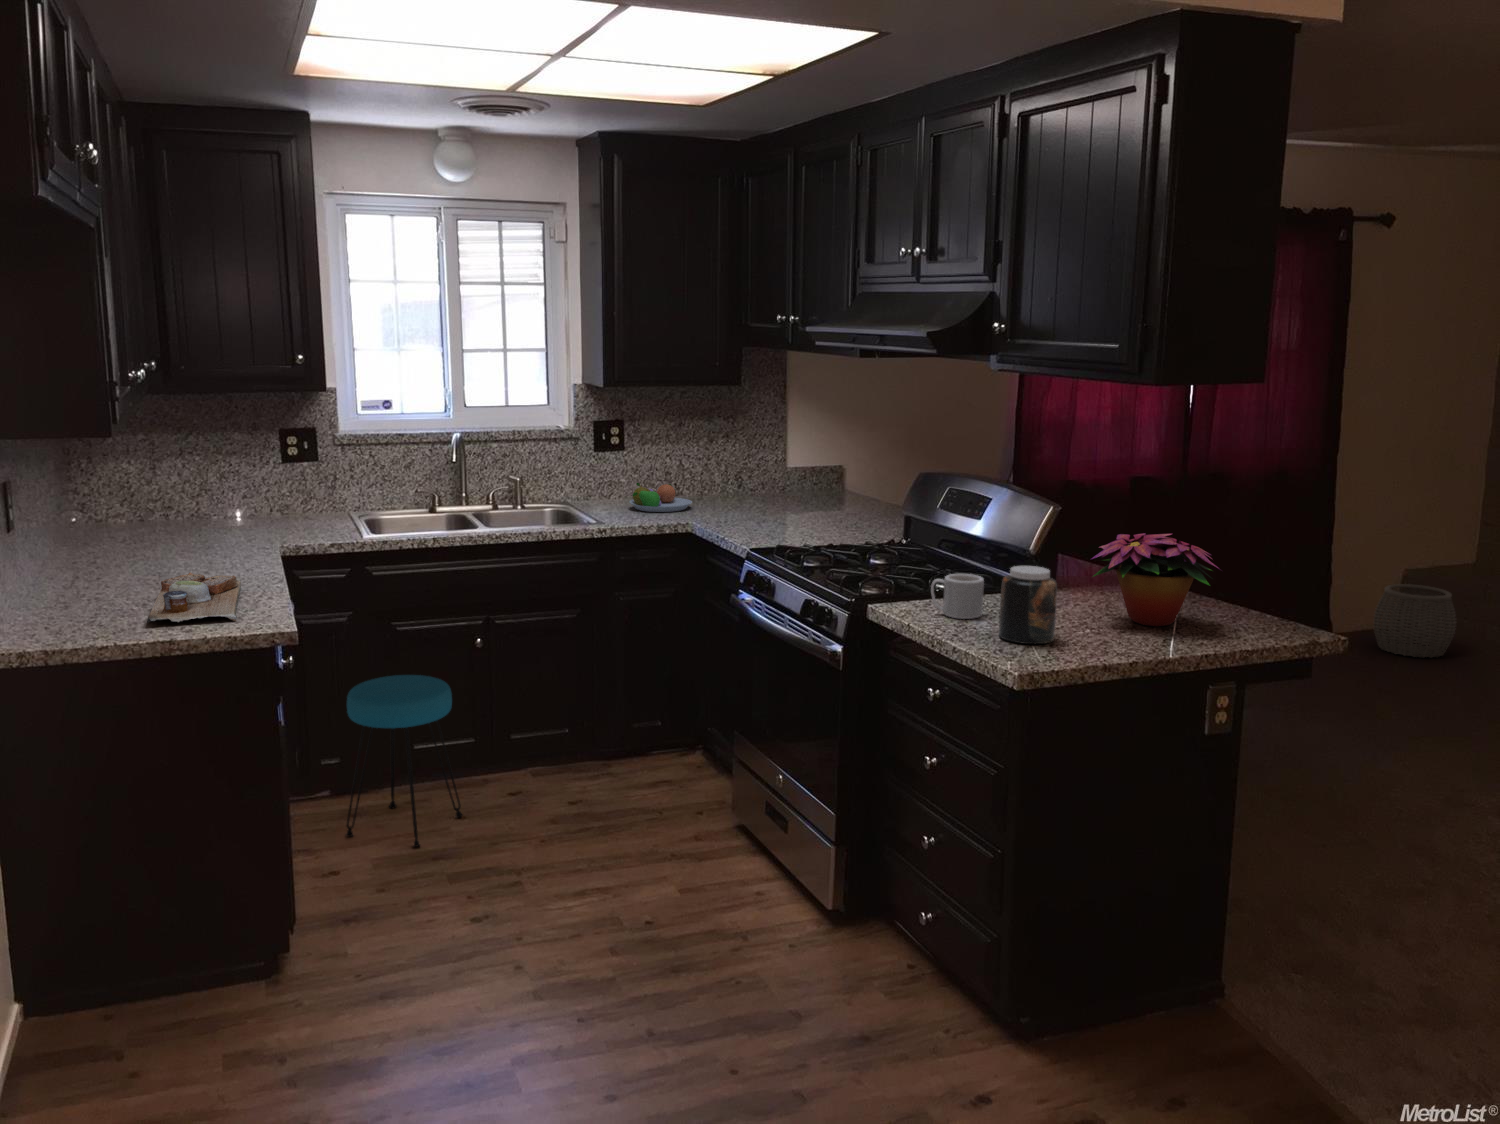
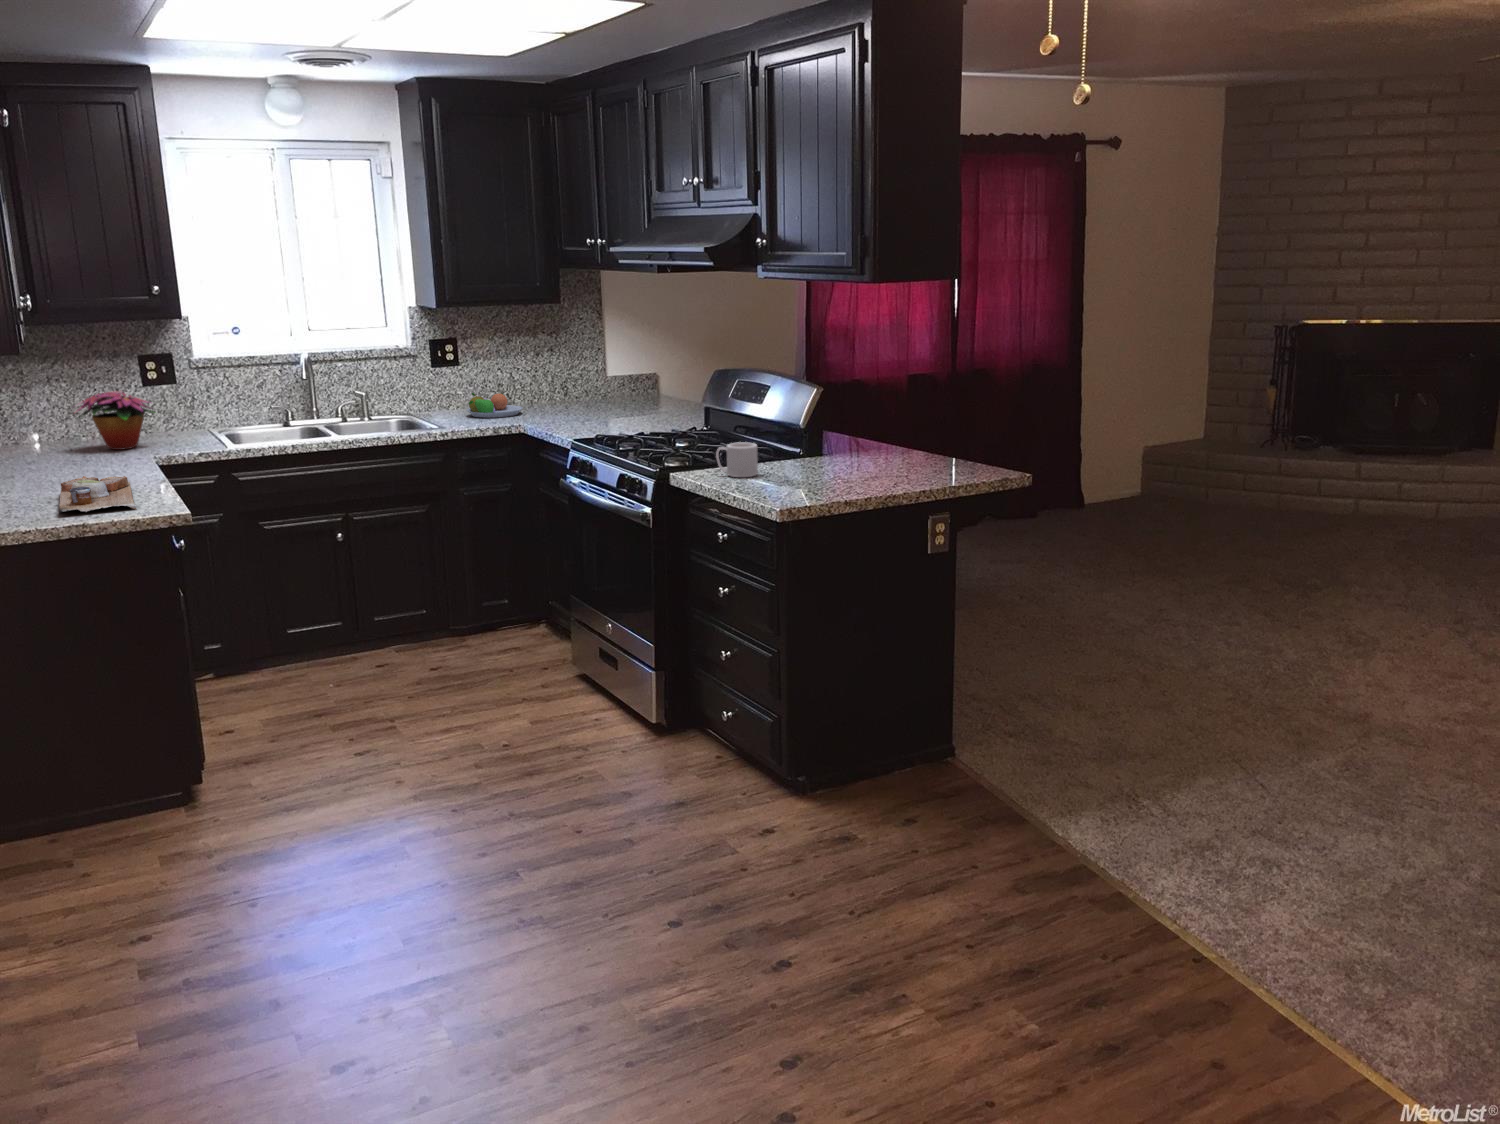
flower arrangement: present [1092,533,1218,626] -> present [77,392,153,450]
jar: present [999,566,1057,644] -> none [767,430,810,490]
woven basket: present [1374,584,1456,658] -> none [1123,458,1189,520]
stool: present [346,675,462,847] -> none [227,565,337,709]

